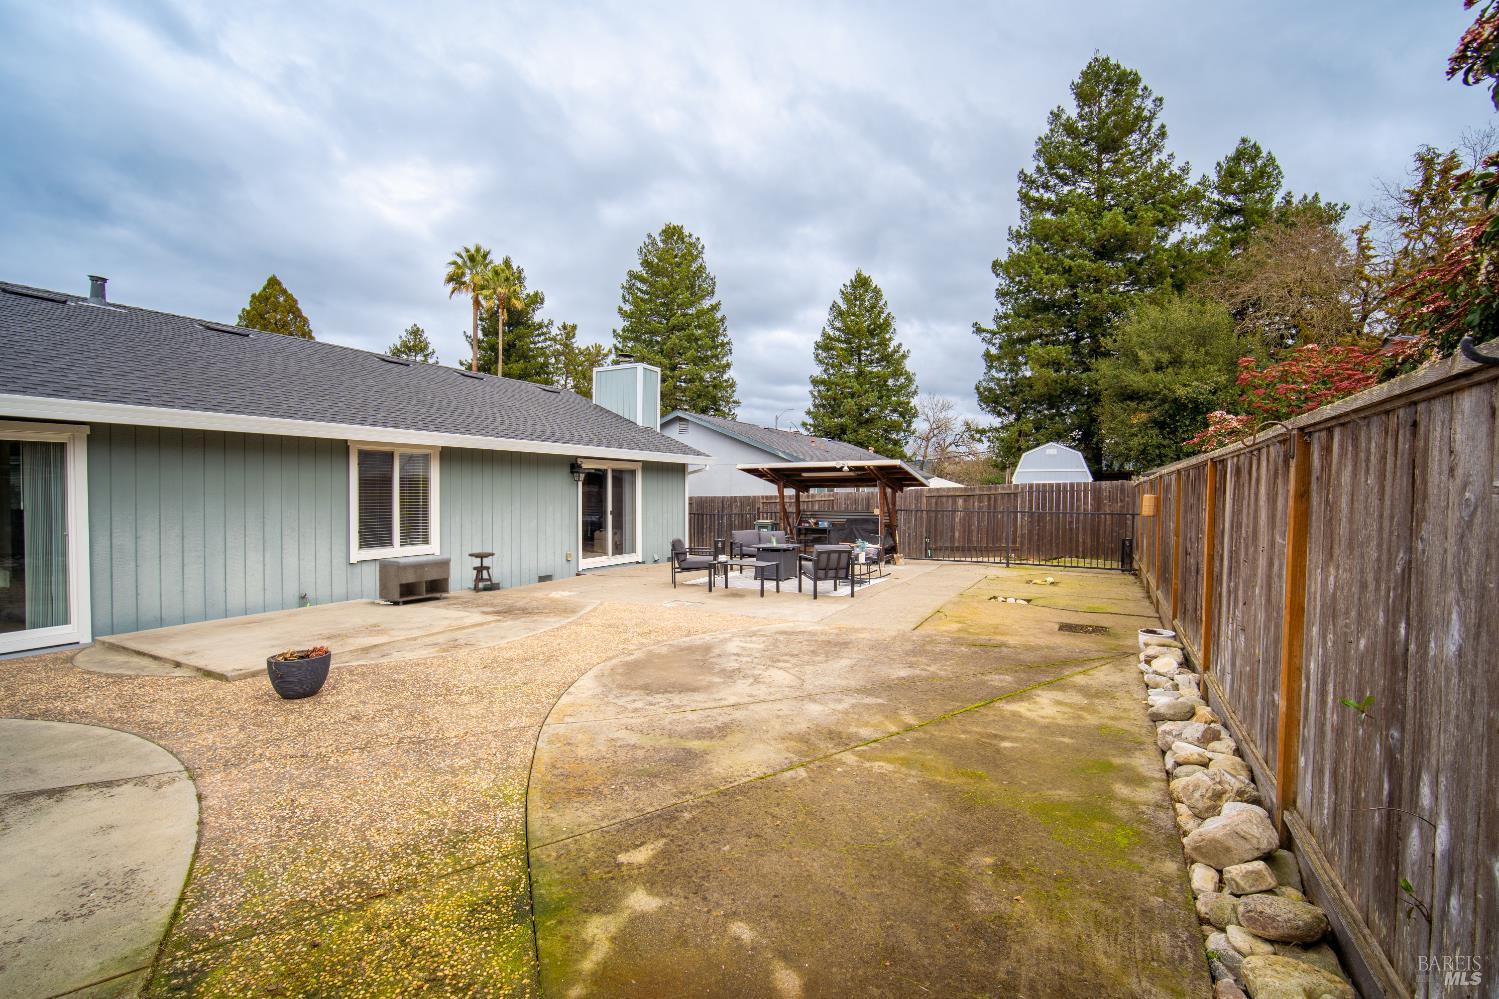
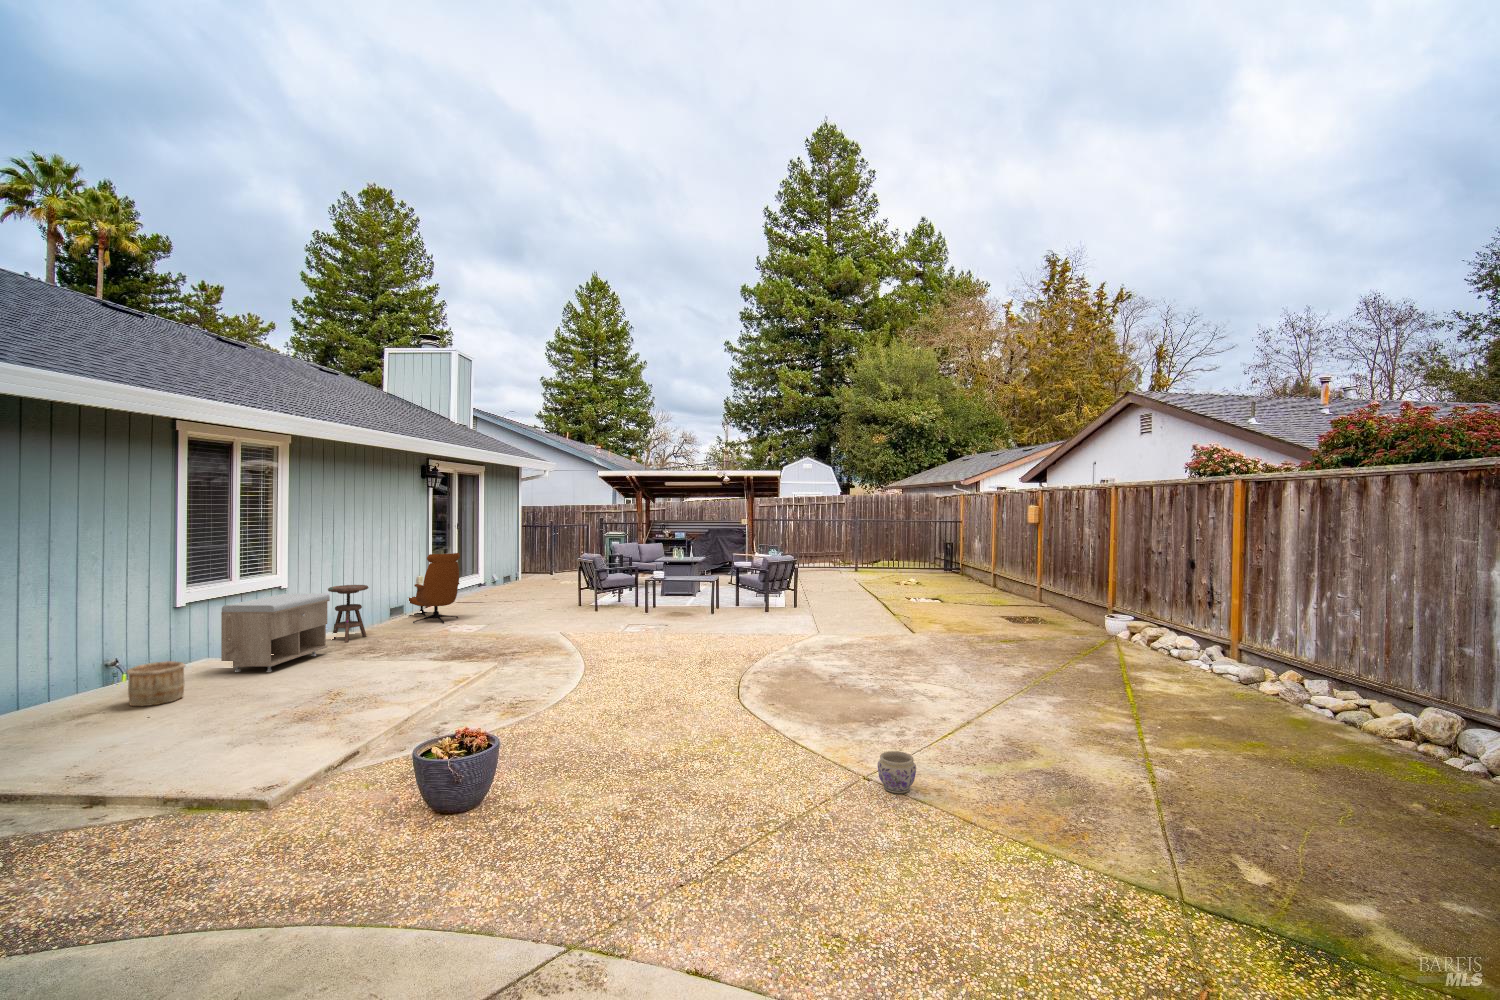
lounge chair: none [540,532,574,586] -> present [409,553,460,623]
wooden bucket: none [306,590,339,615] -> present [127,661,186,706]
planter: none [505,692,536,724] -> present [878,751,916,794]

